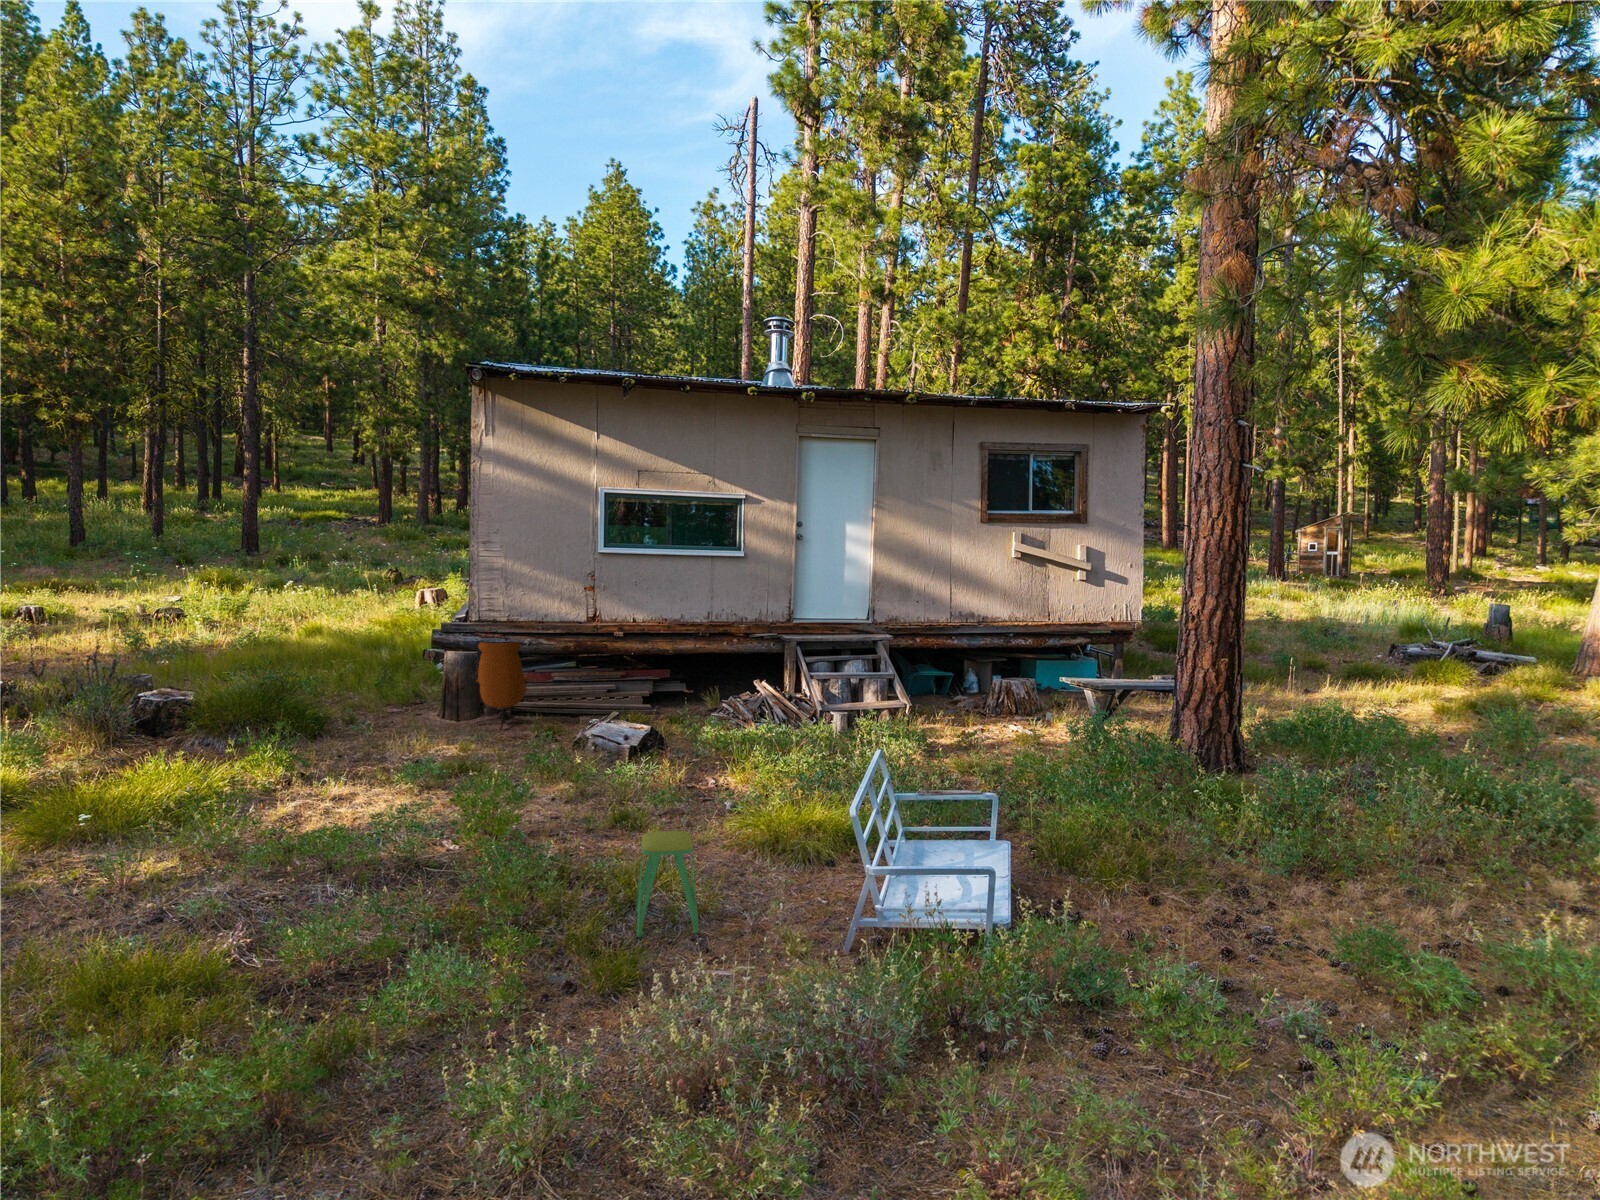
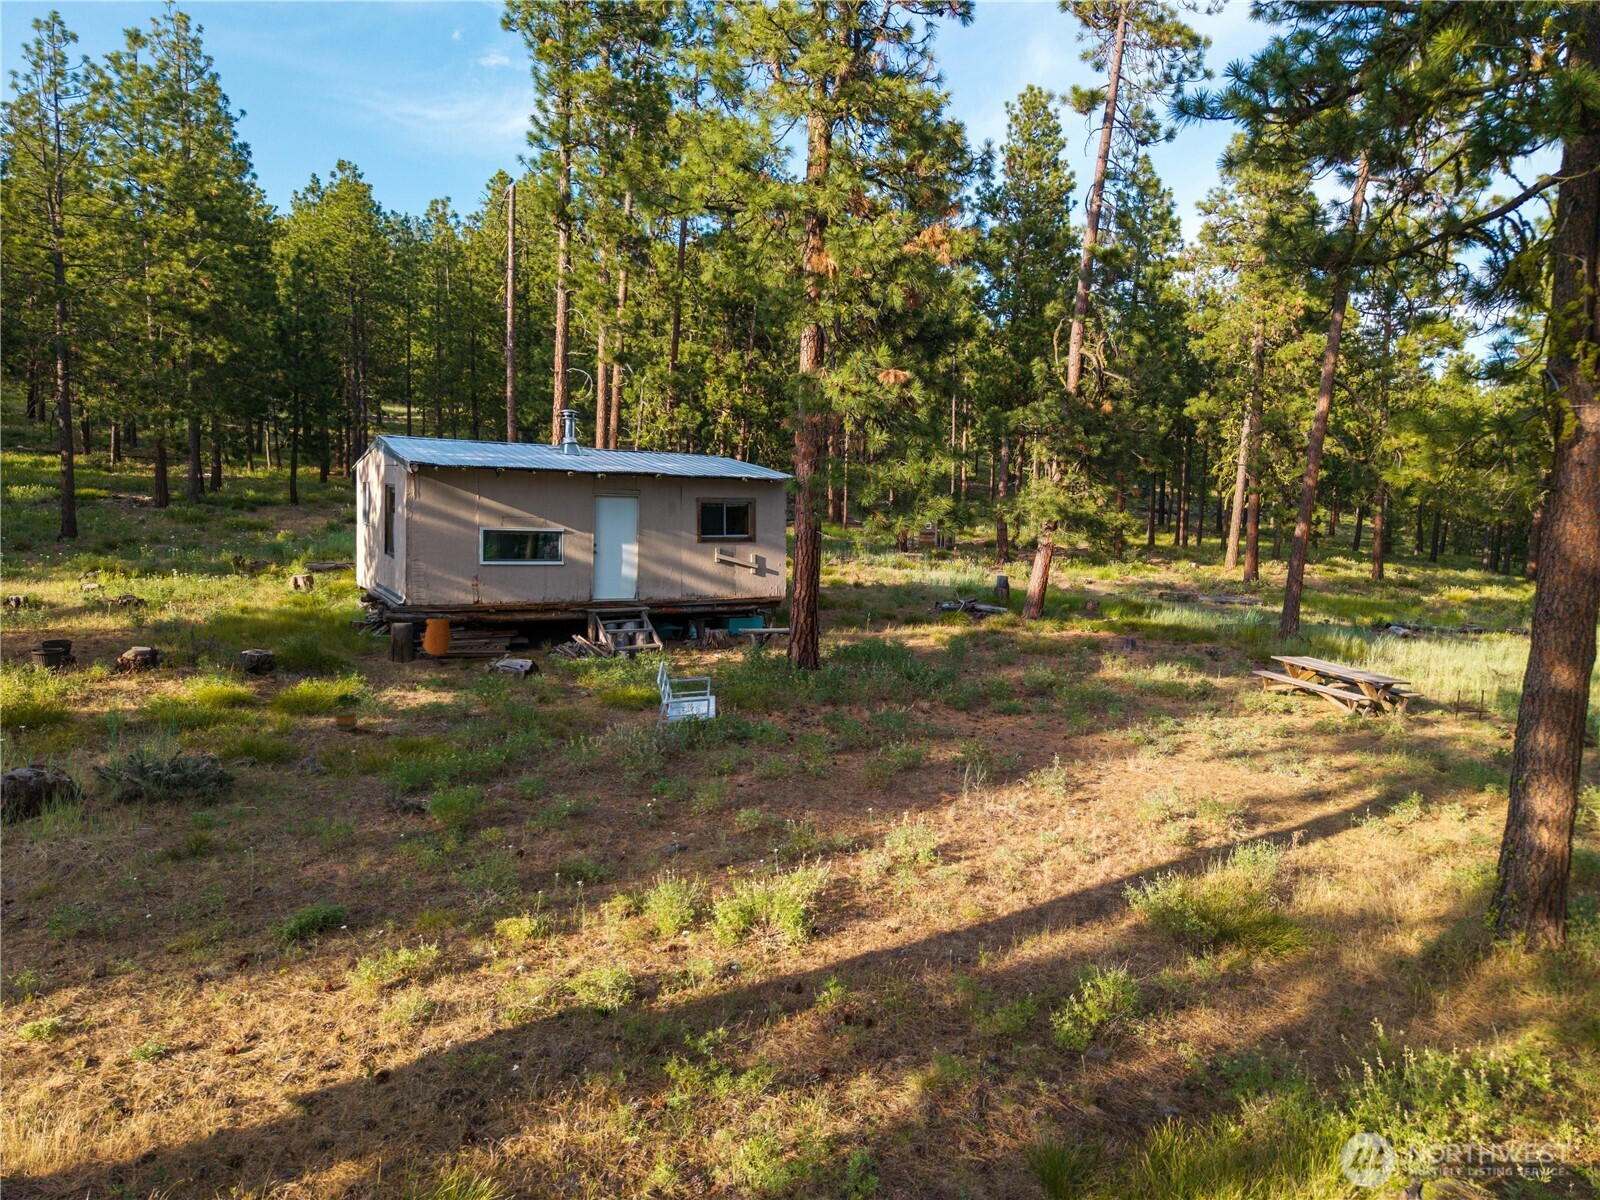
potted tree: none [77,798,155,891] -> present [333,694,361,731]
stool: present [636,831,699,937] -> none [576,693,604,731]

